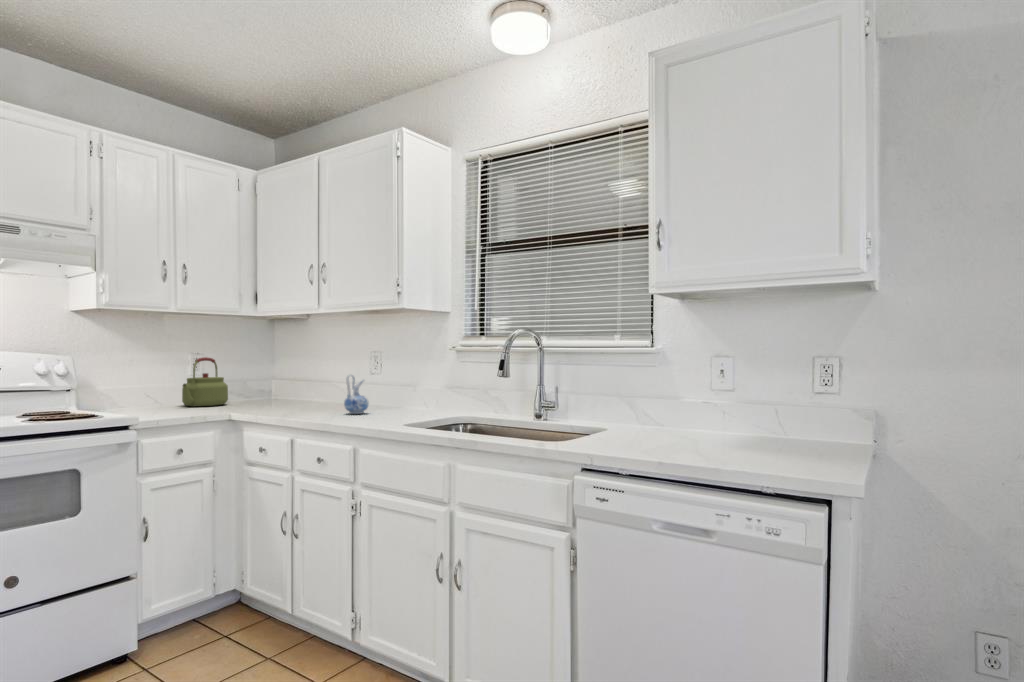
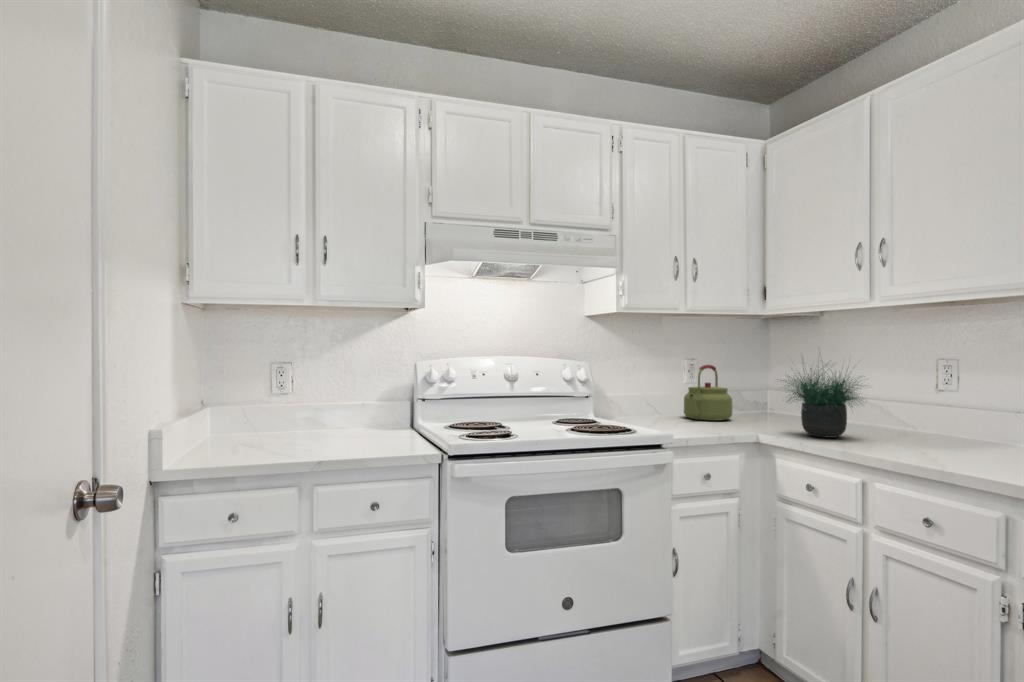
potted plant: none [246,338,327,411] -> present [781,368,861,438]
ceramic pitcher: present [344,374,369,414] -> none [930,399,973,457]

